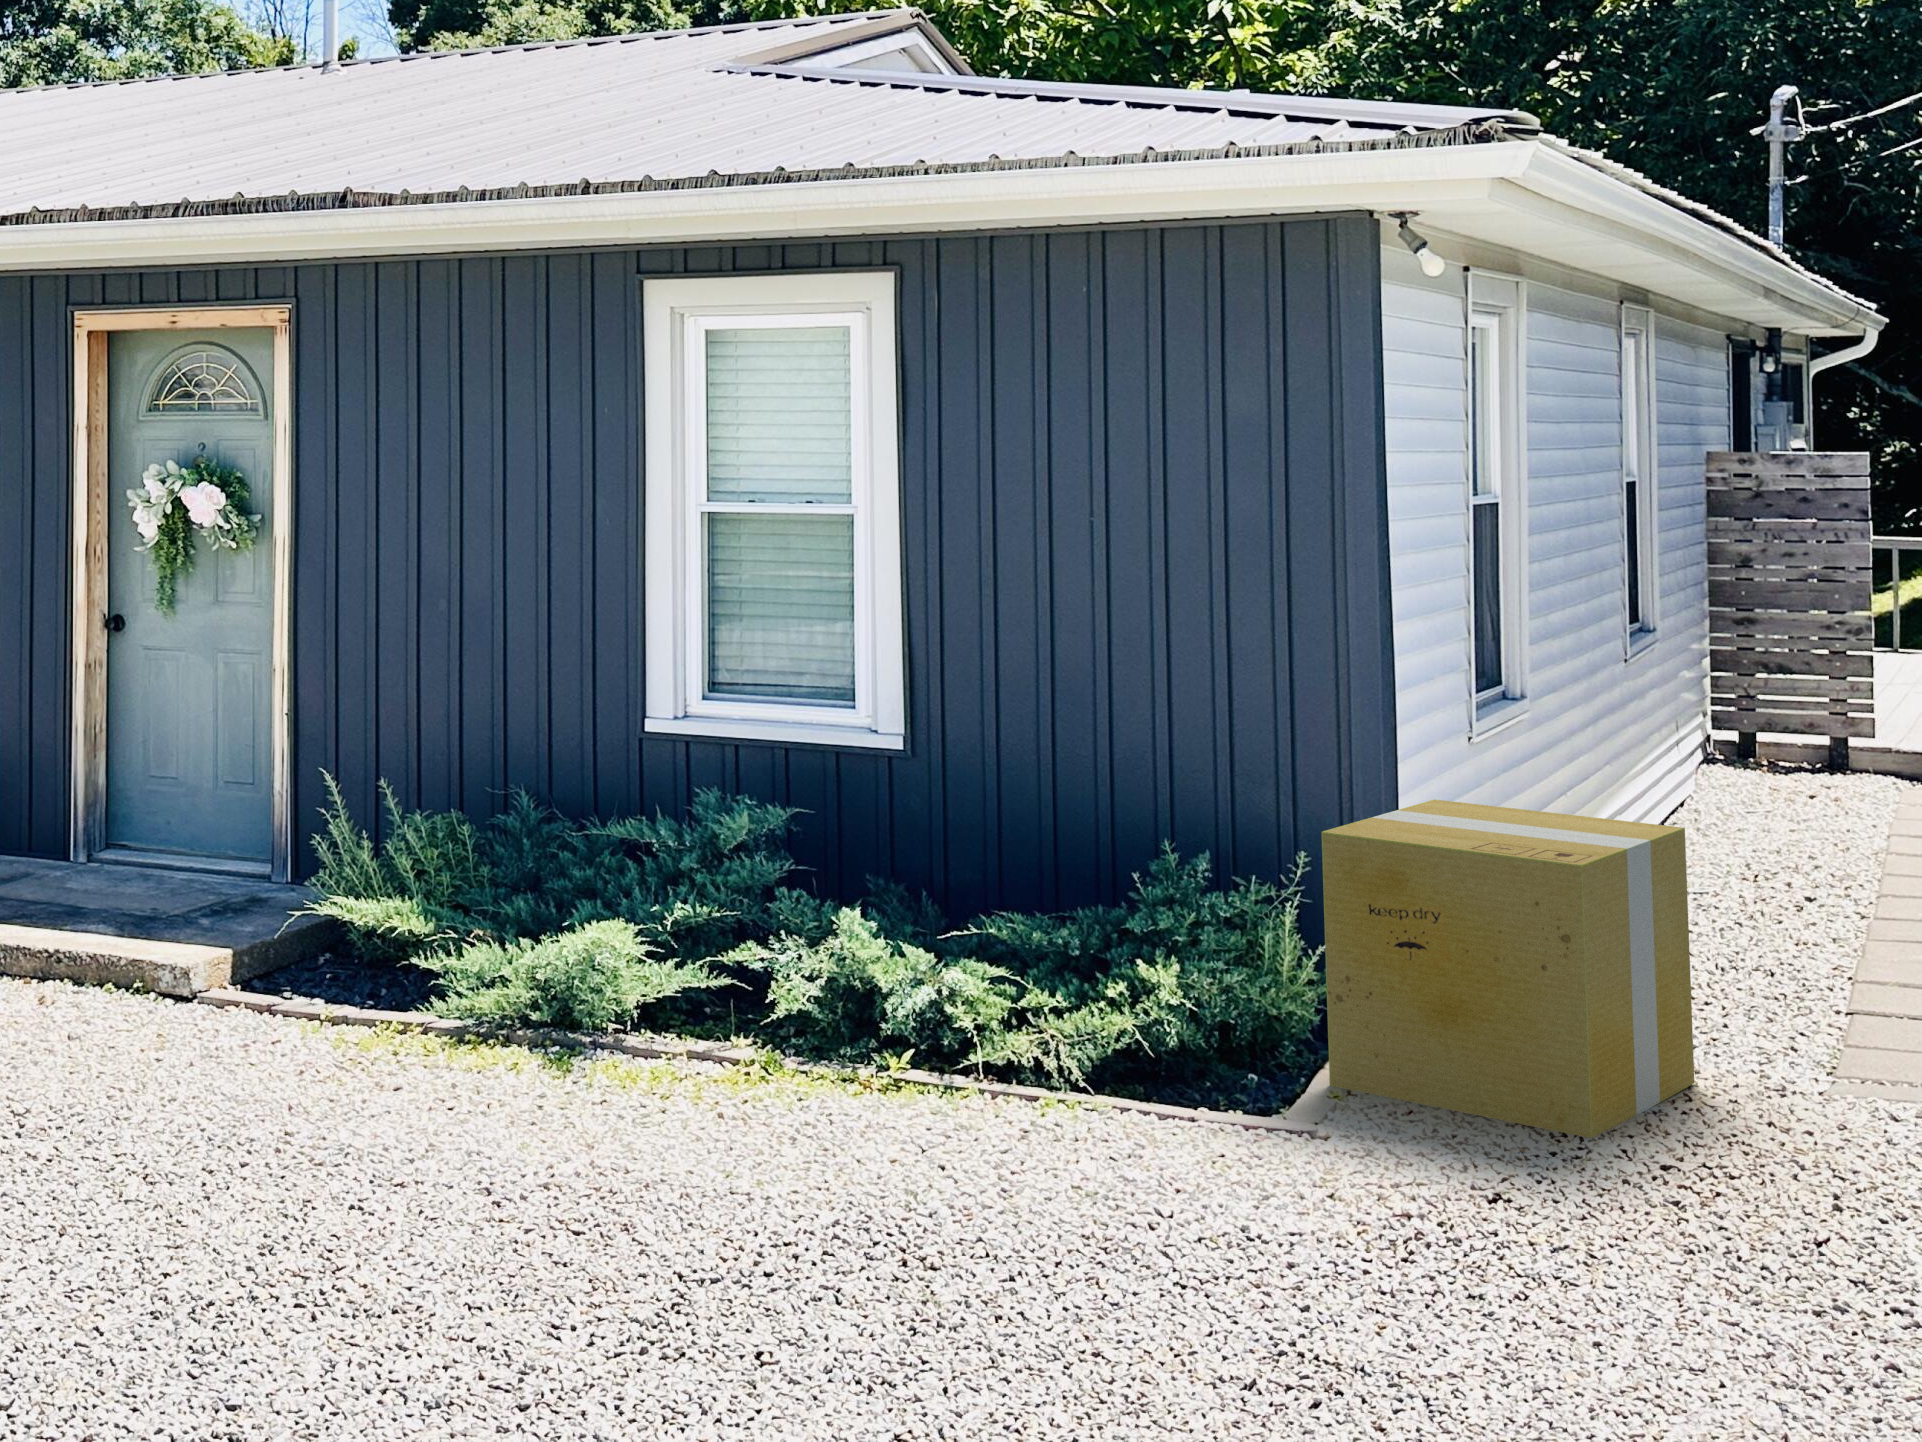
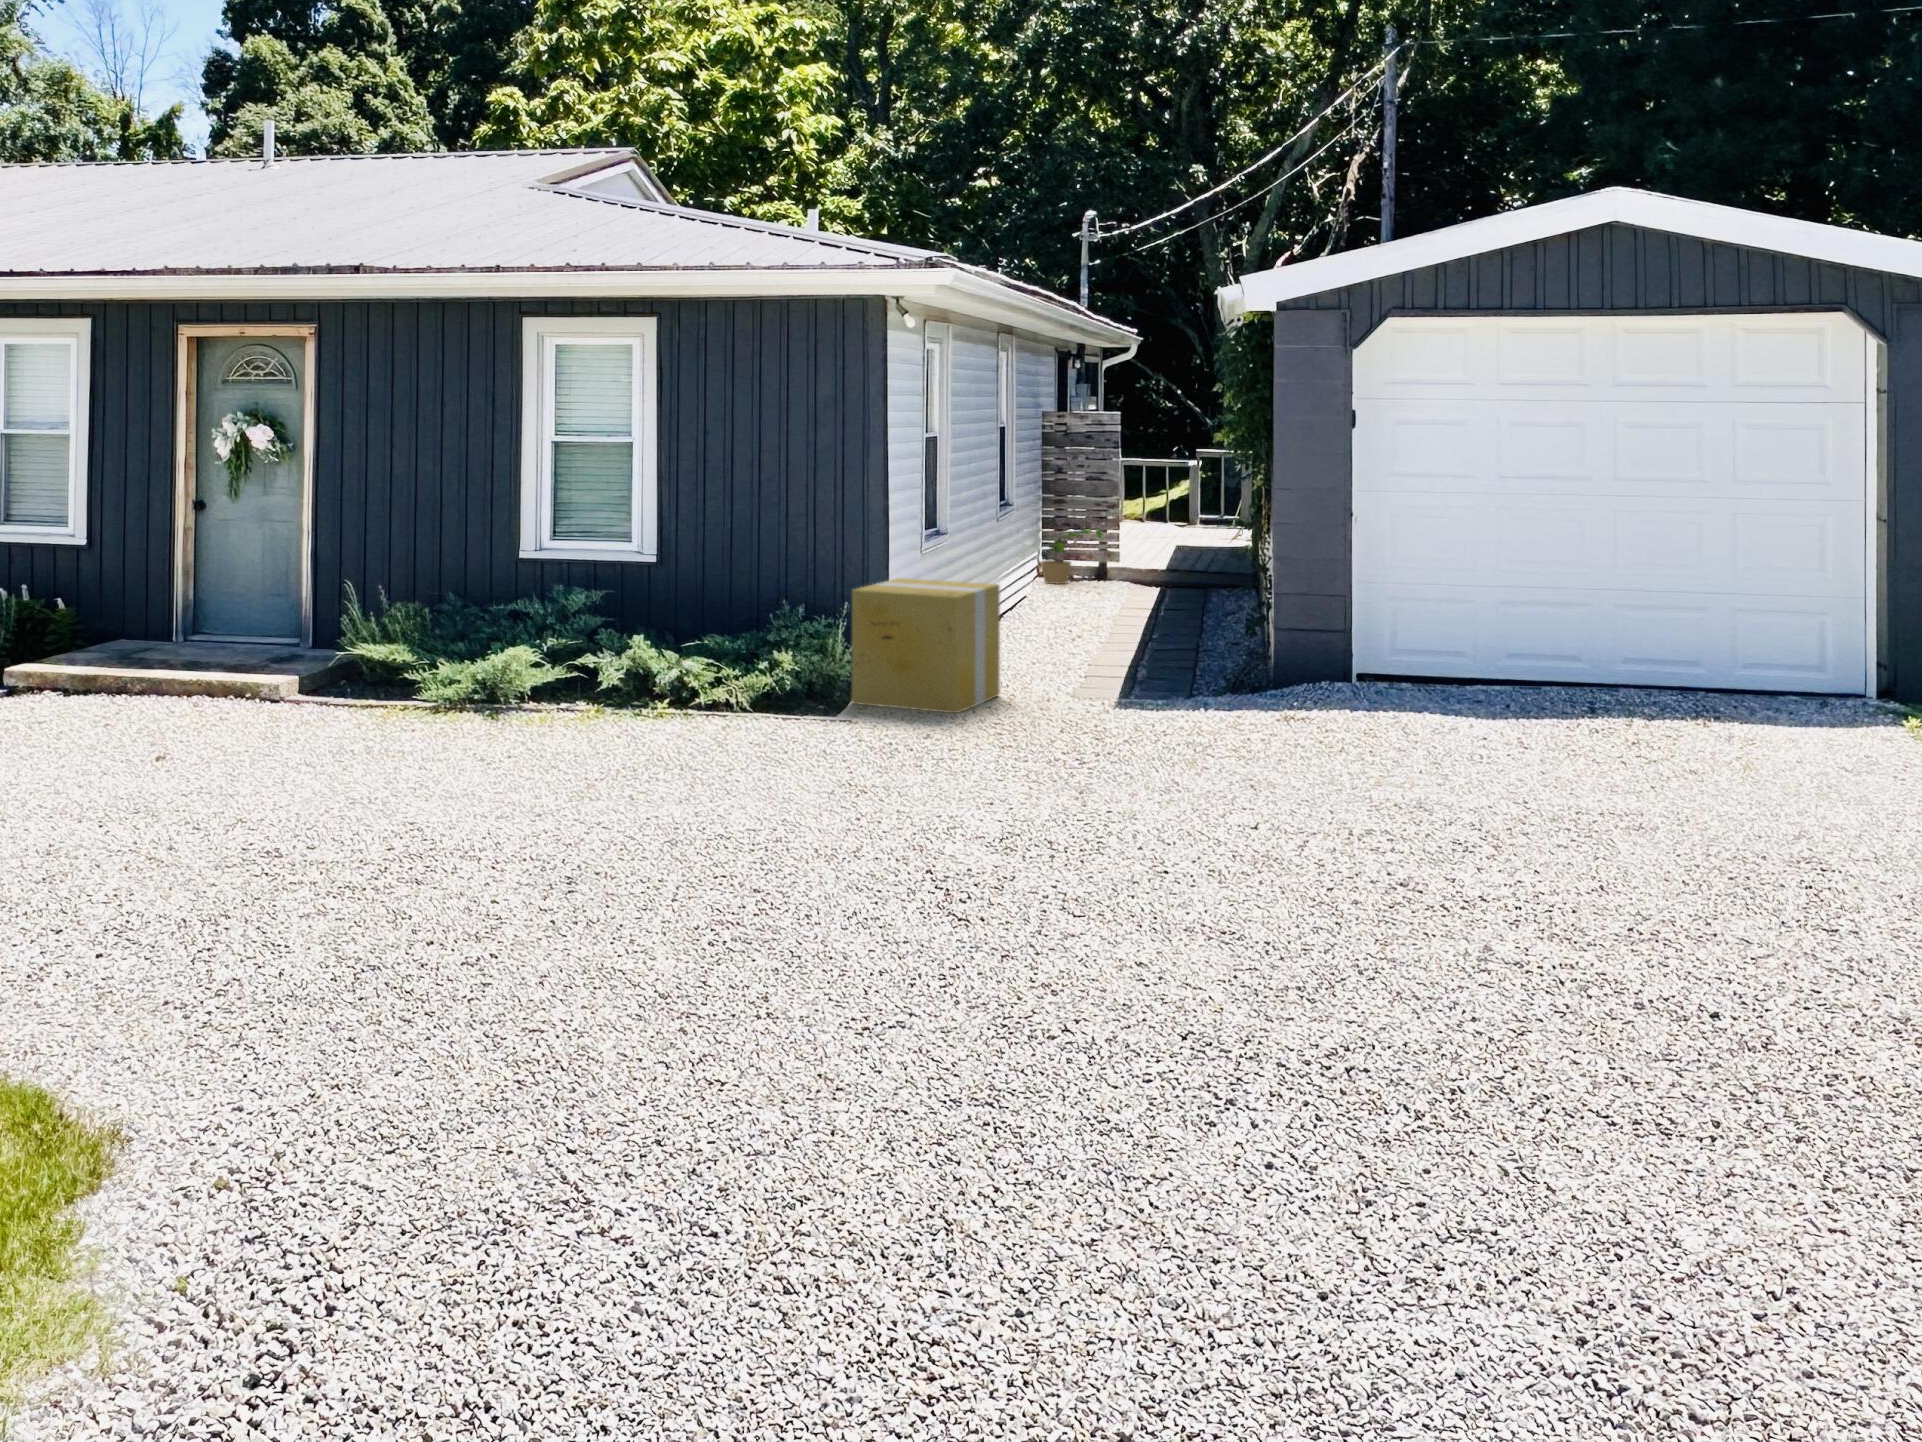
potted plant: none [1730,661,1863,766] -> present [1041,529,1103,584]

